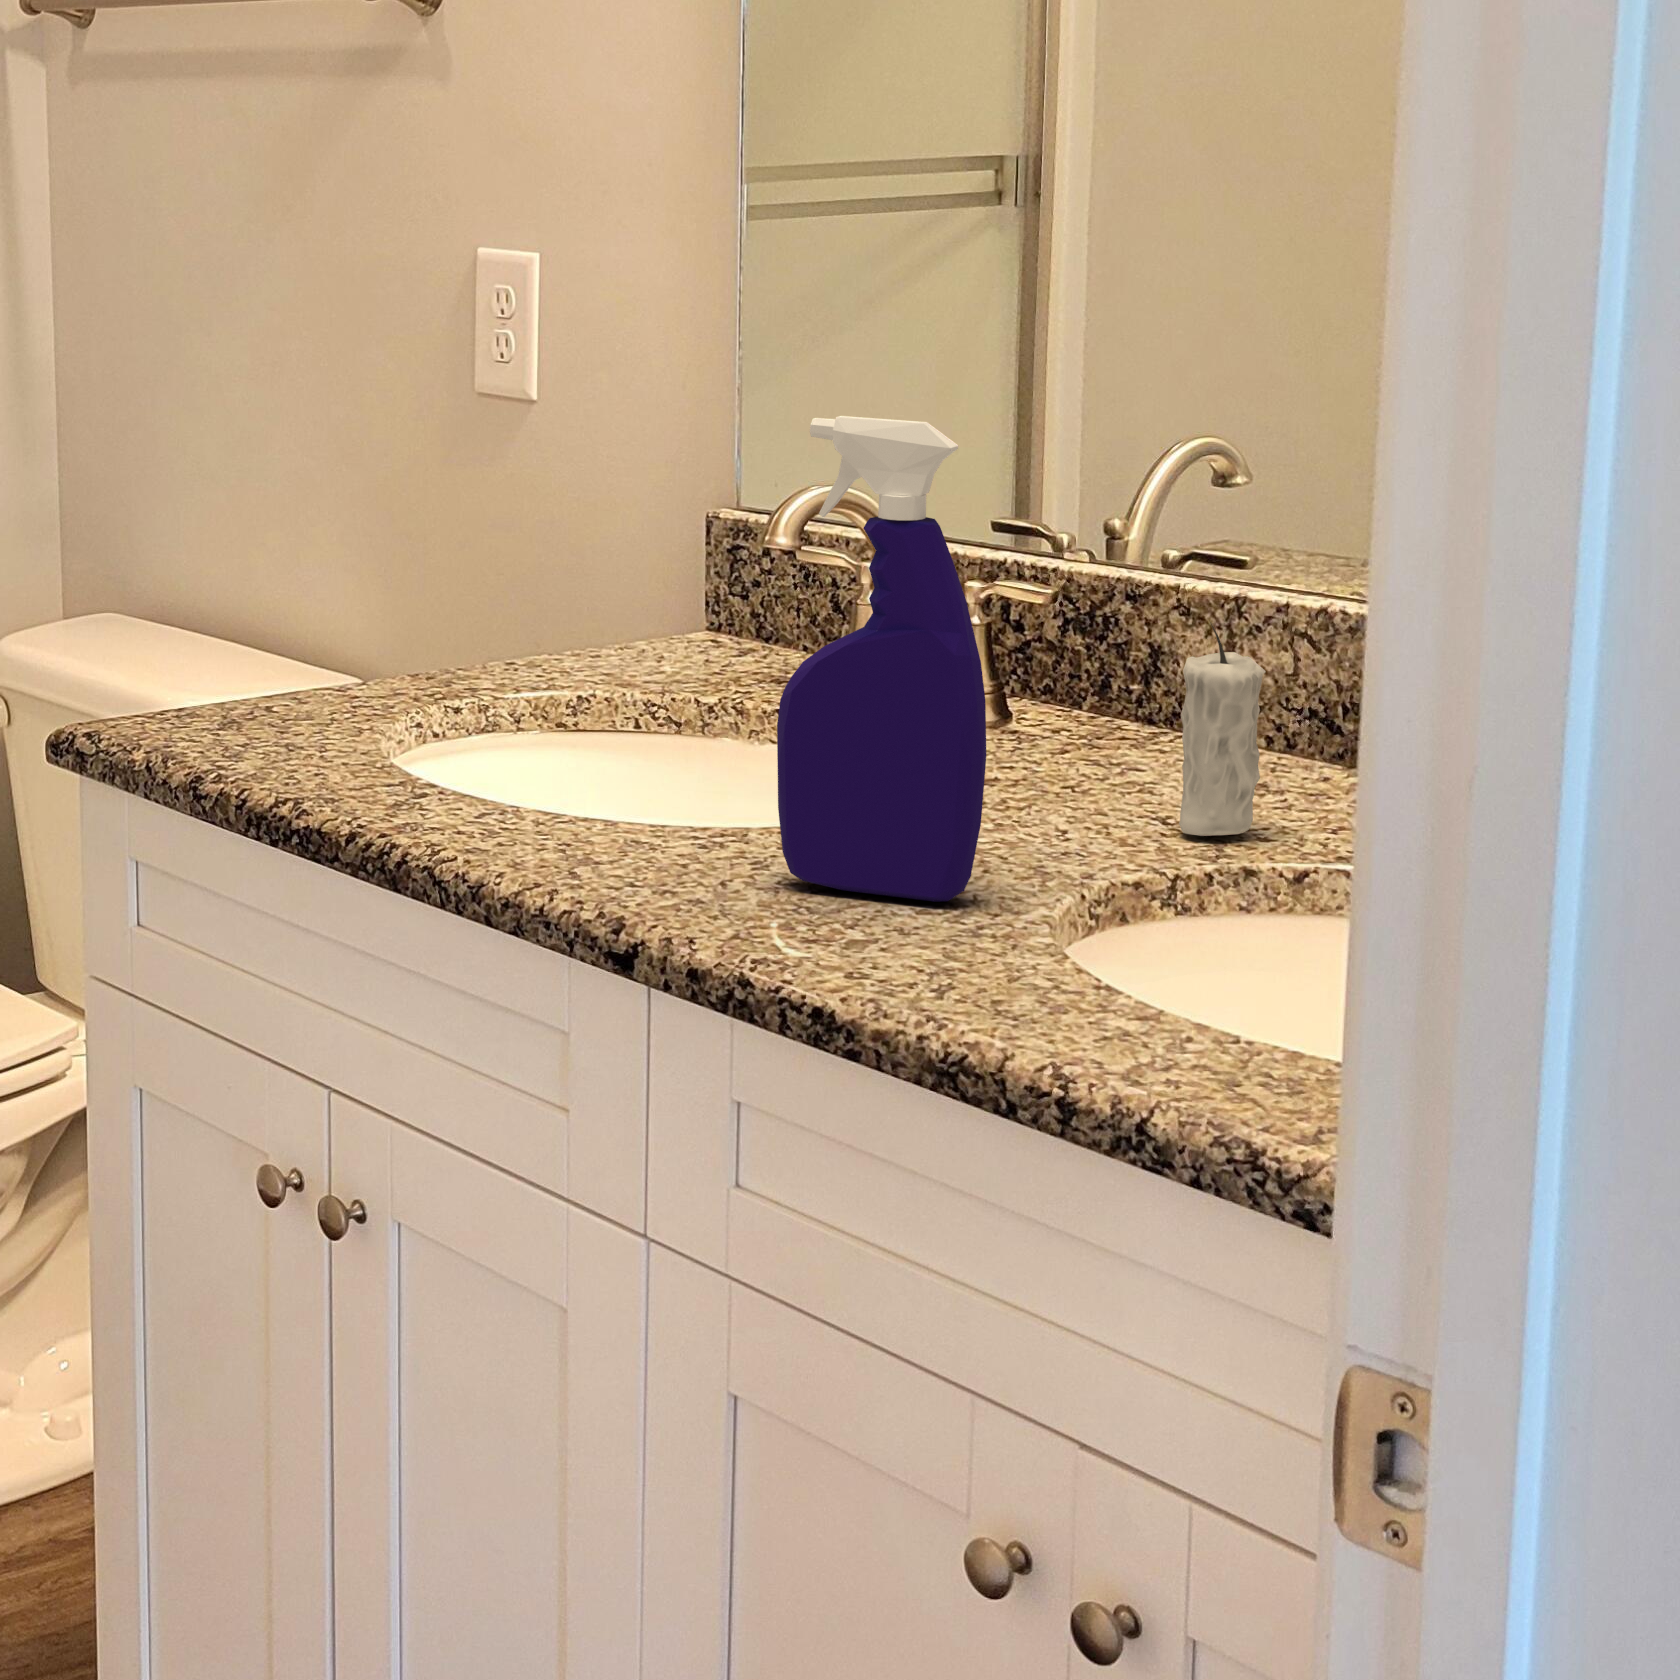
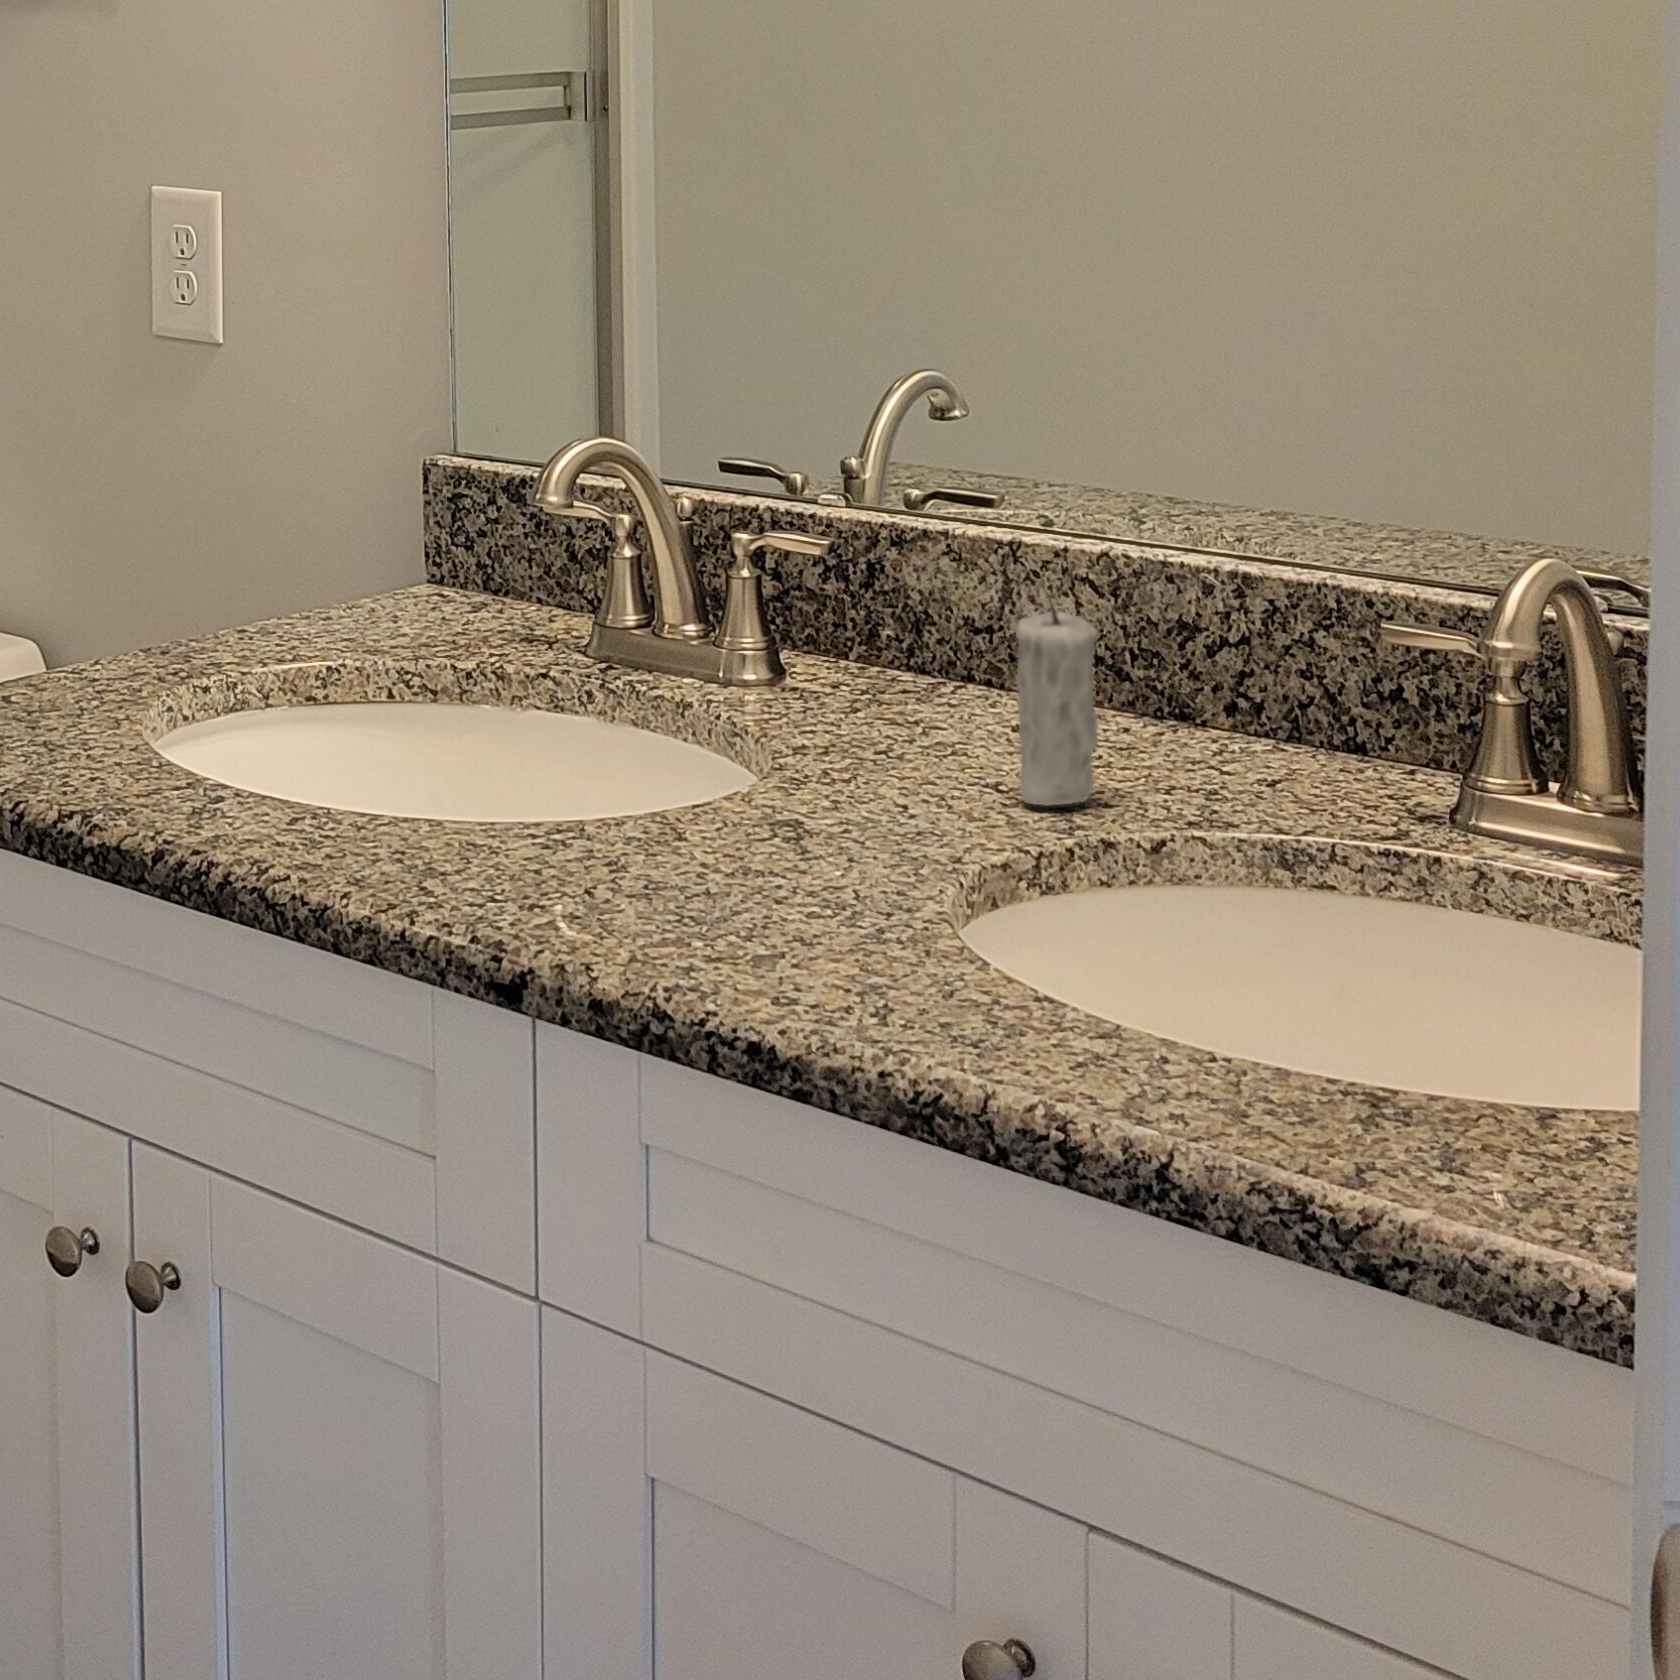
spray bottle: present [777,416,986,902] -> none [639,389,866,903]

